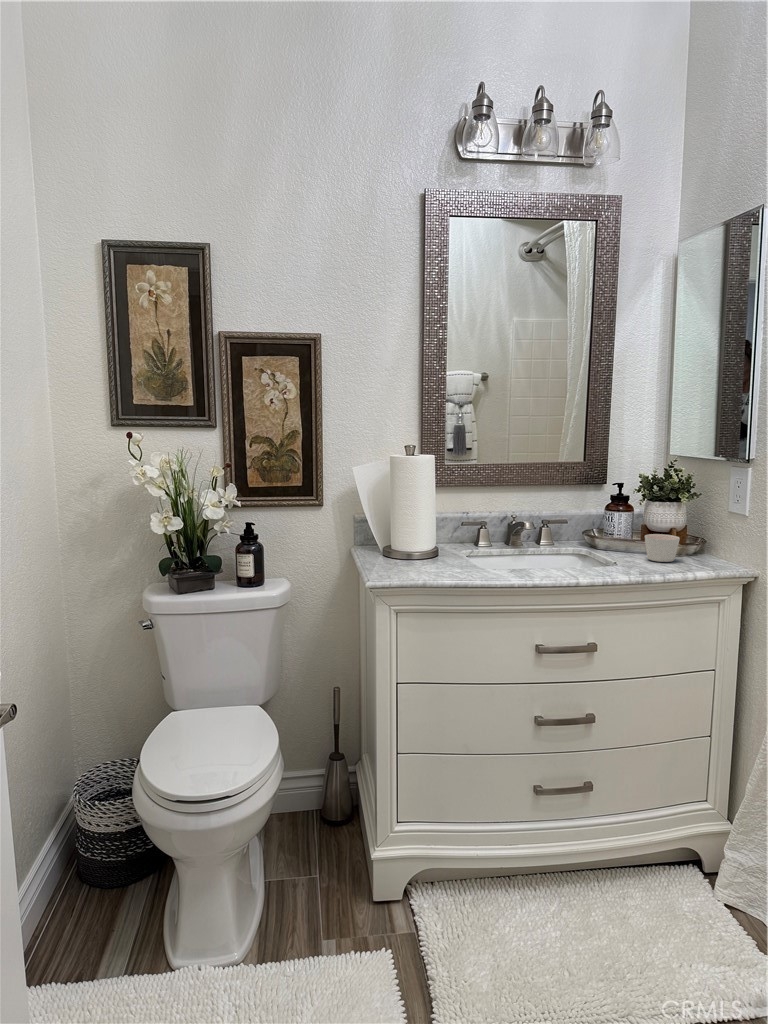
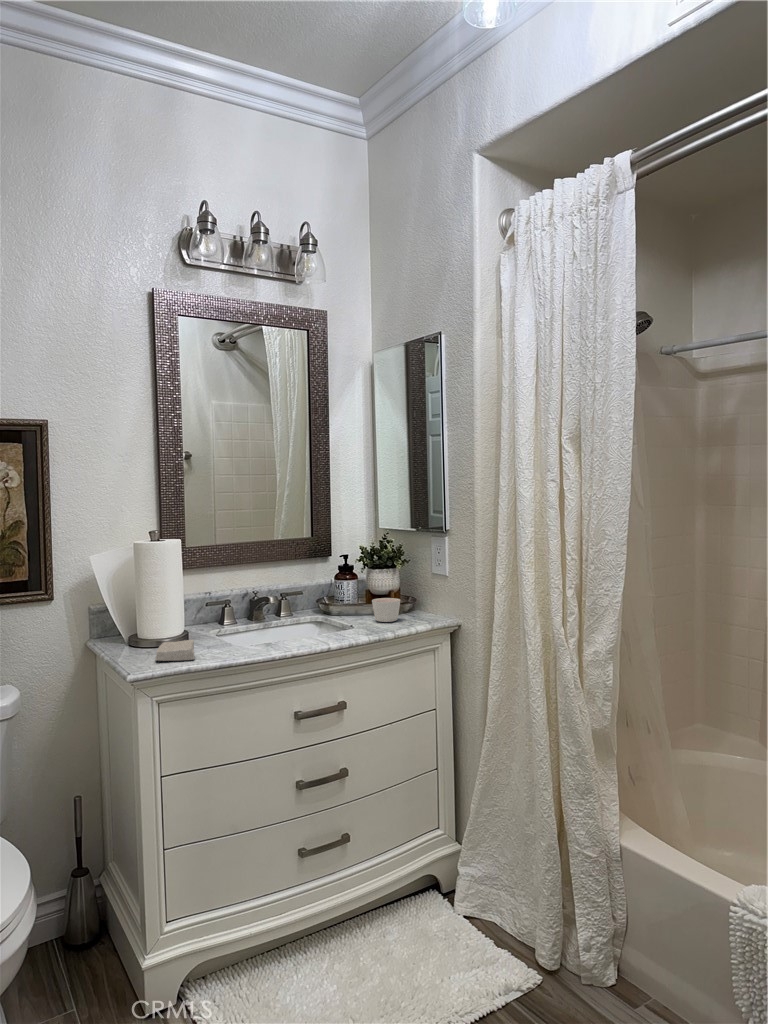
soap bar: none [398,558,437,578] -> present [156,640,195,661]

